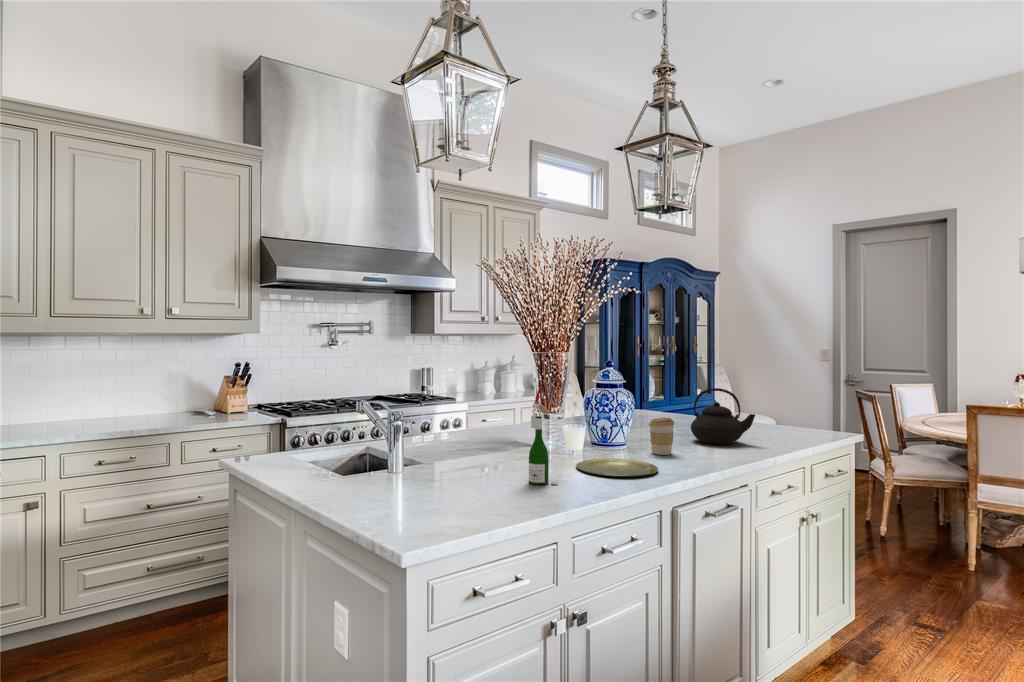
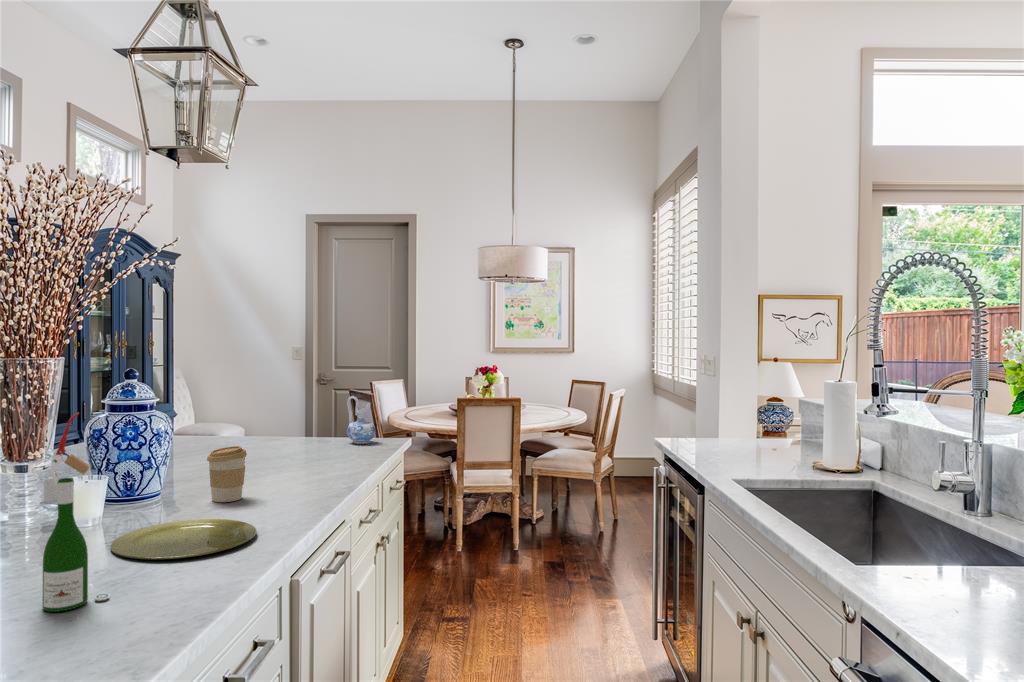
teapot: present [691,388,755,445] -> none [245,399,329,474]
ceramic pitcher: none [793,392,820,434] -> present [347,396,375,444]

